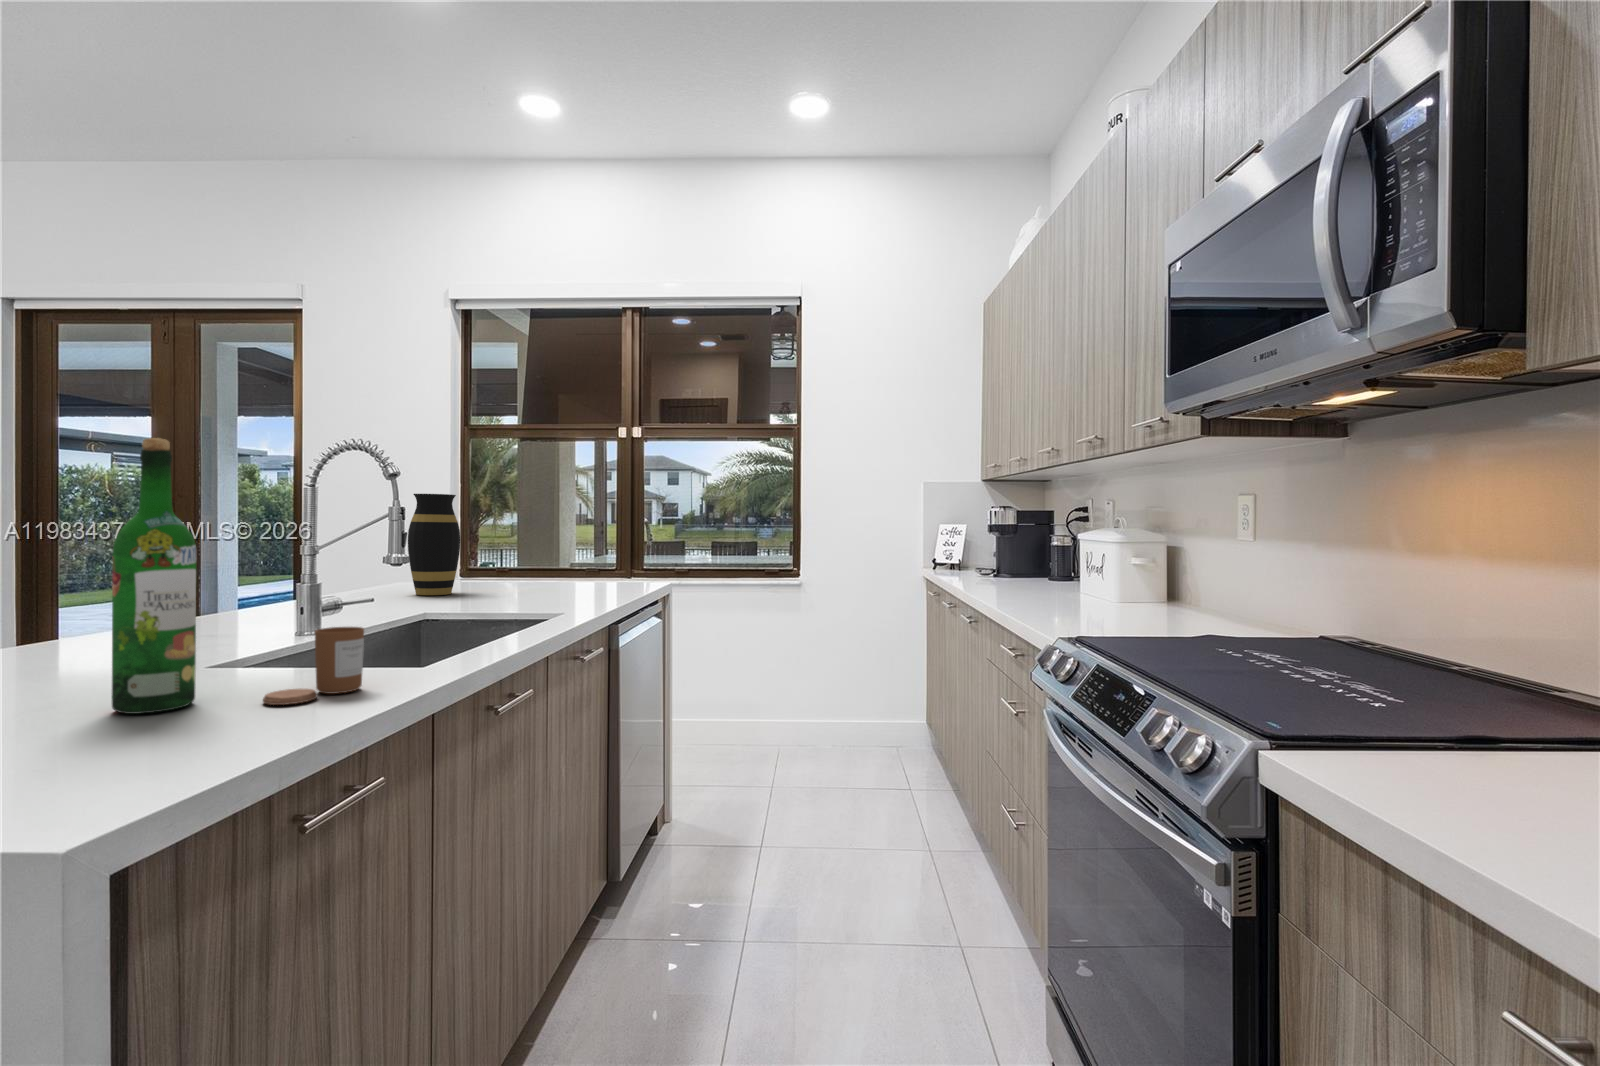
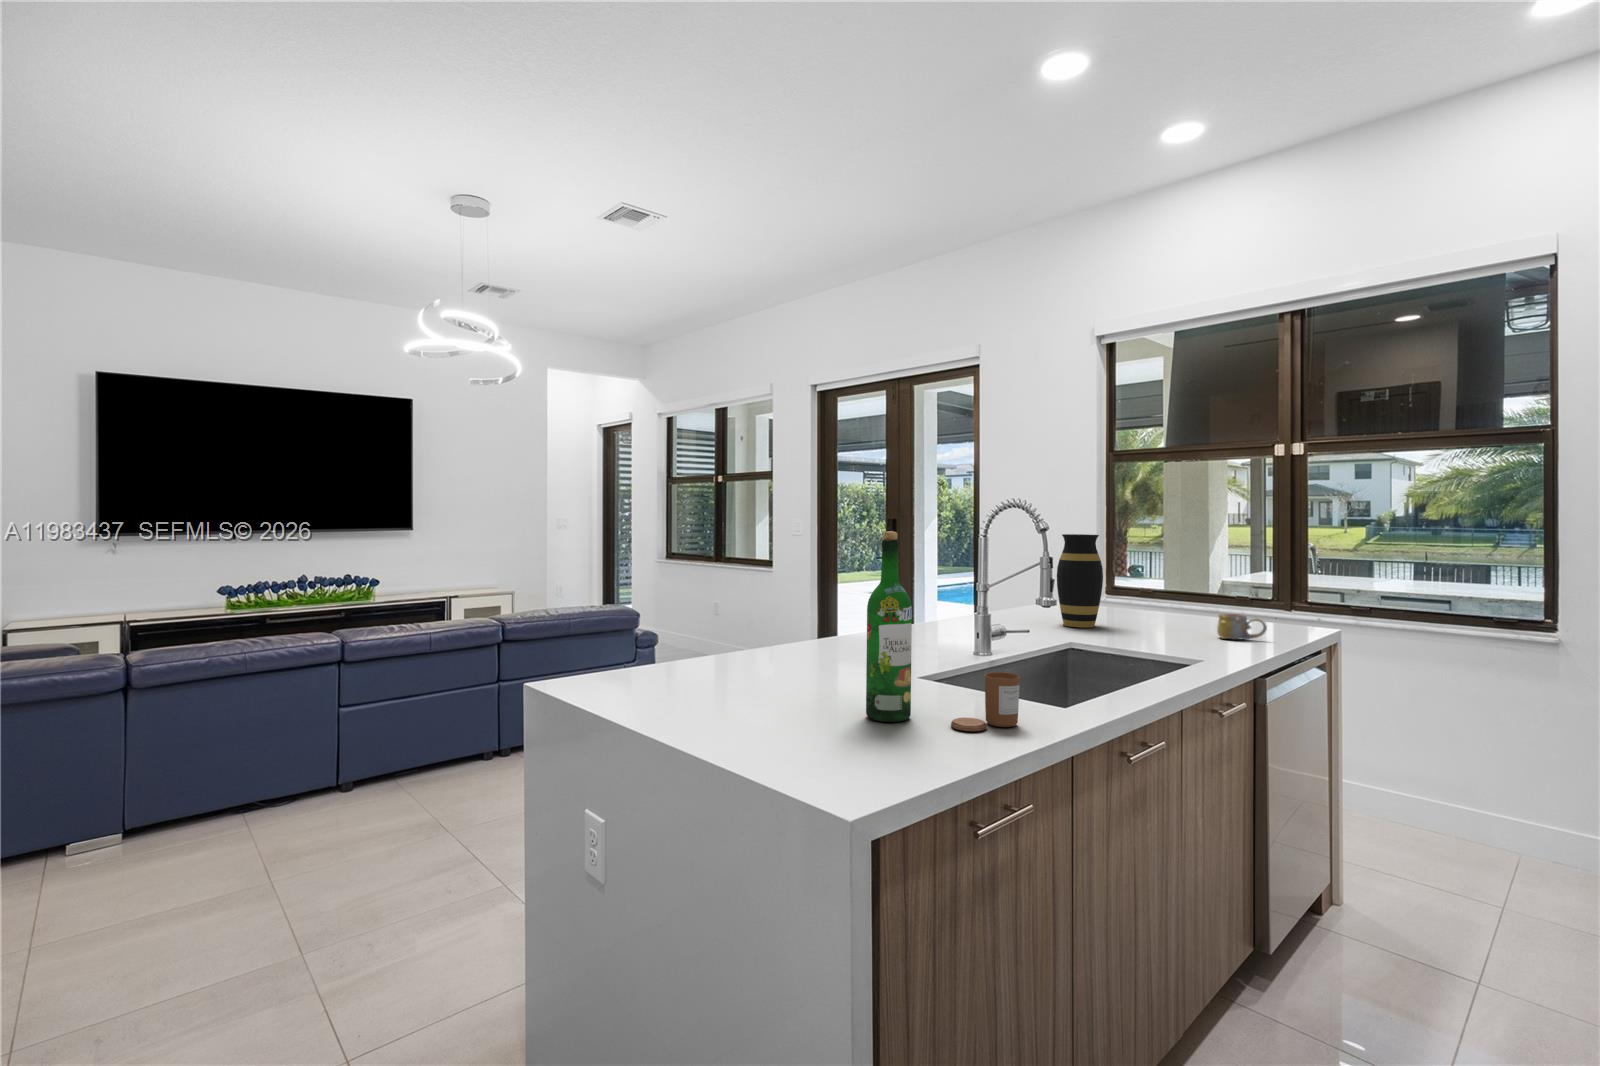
mug: none [573,571,616,595] -> present [1217,614,1267,639]

